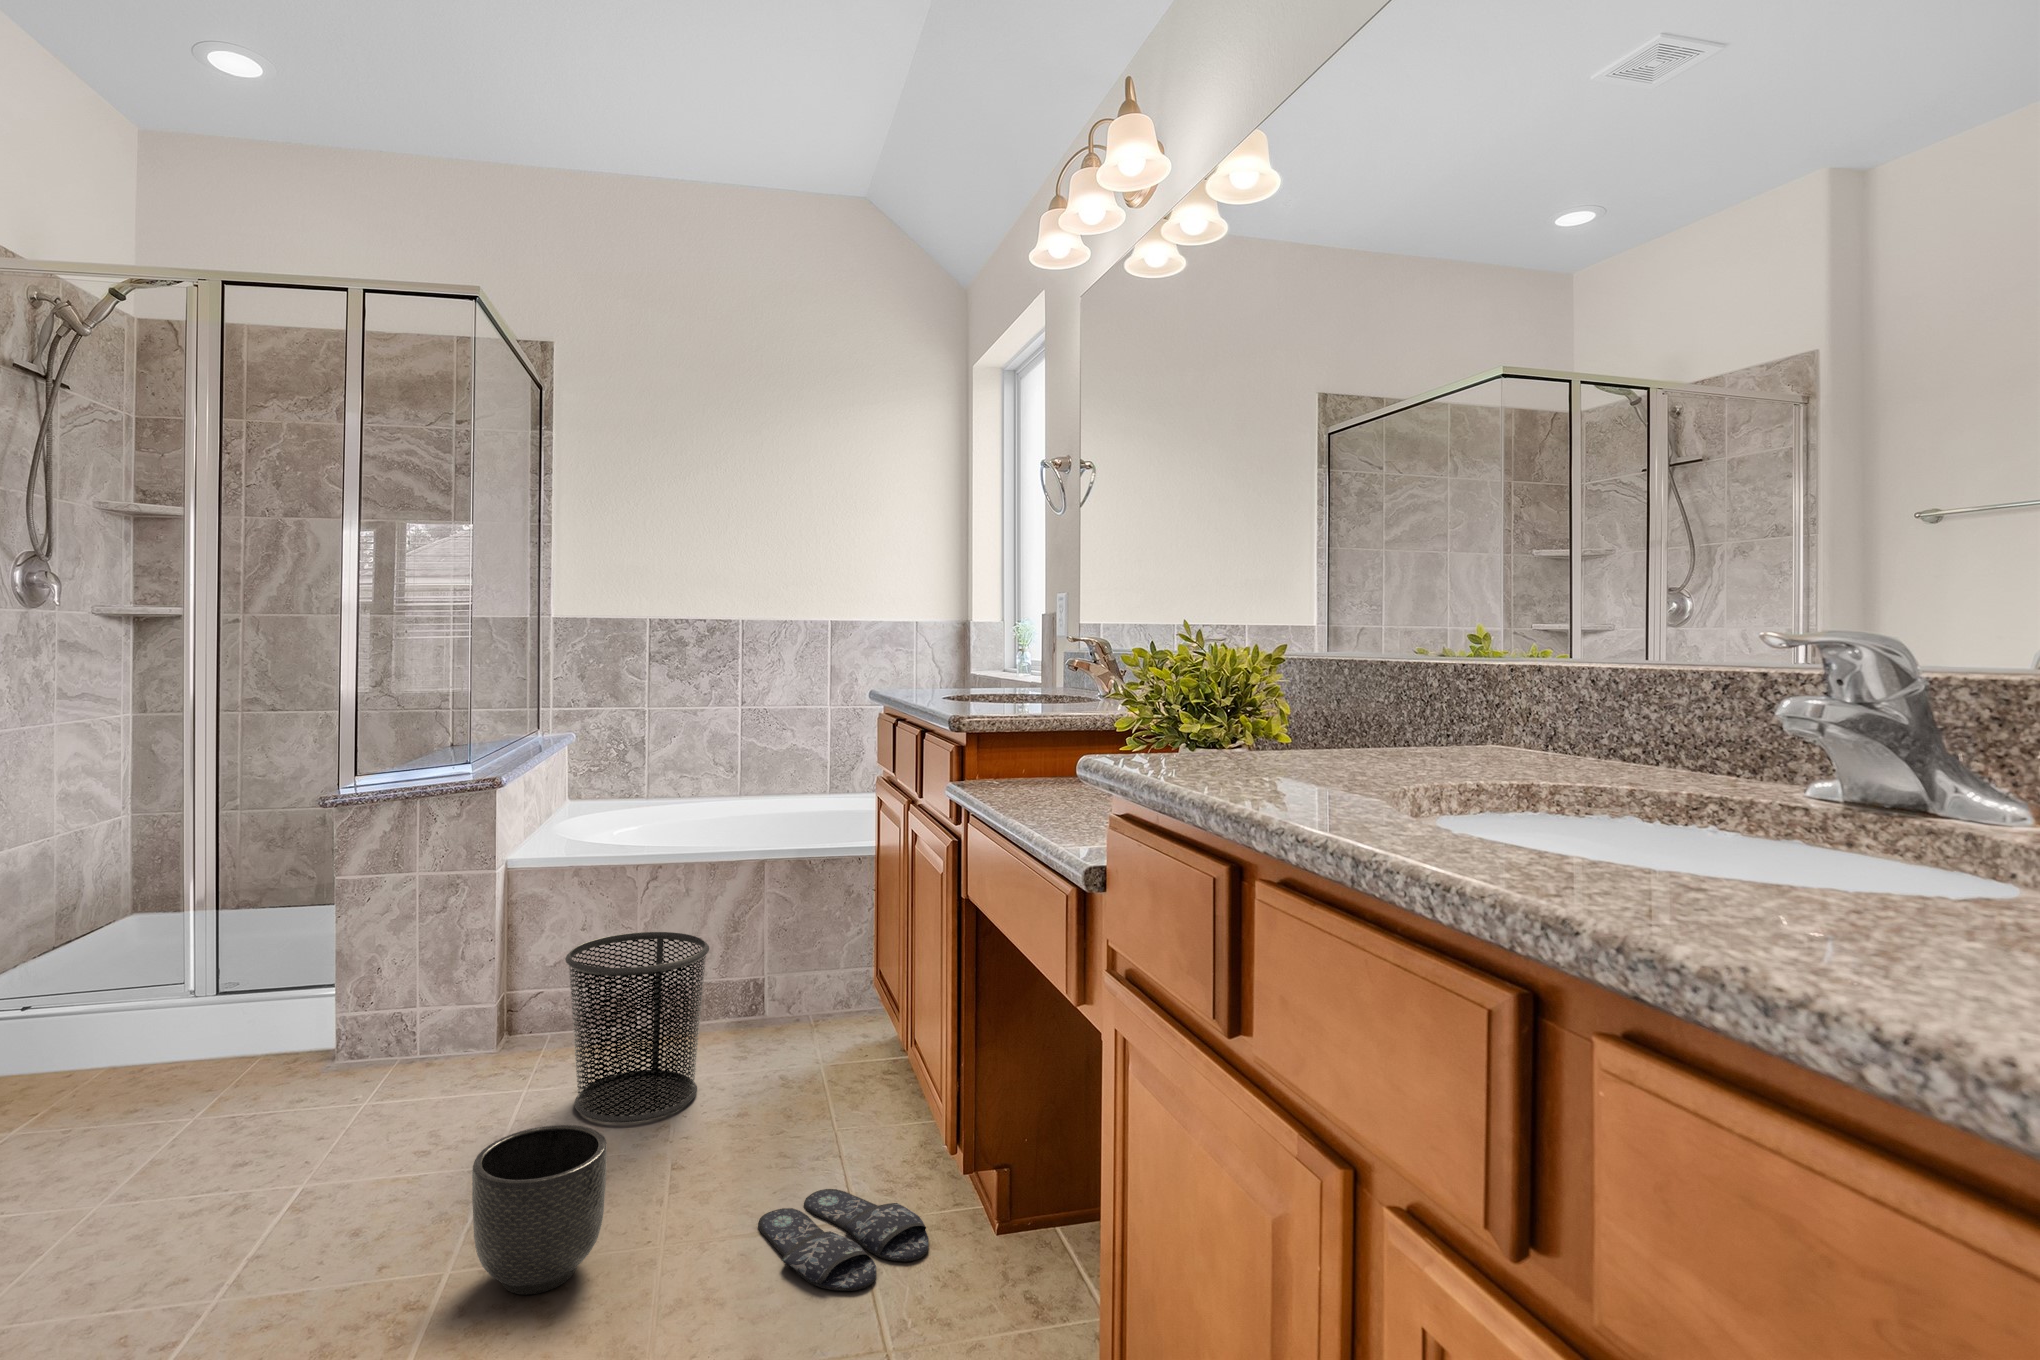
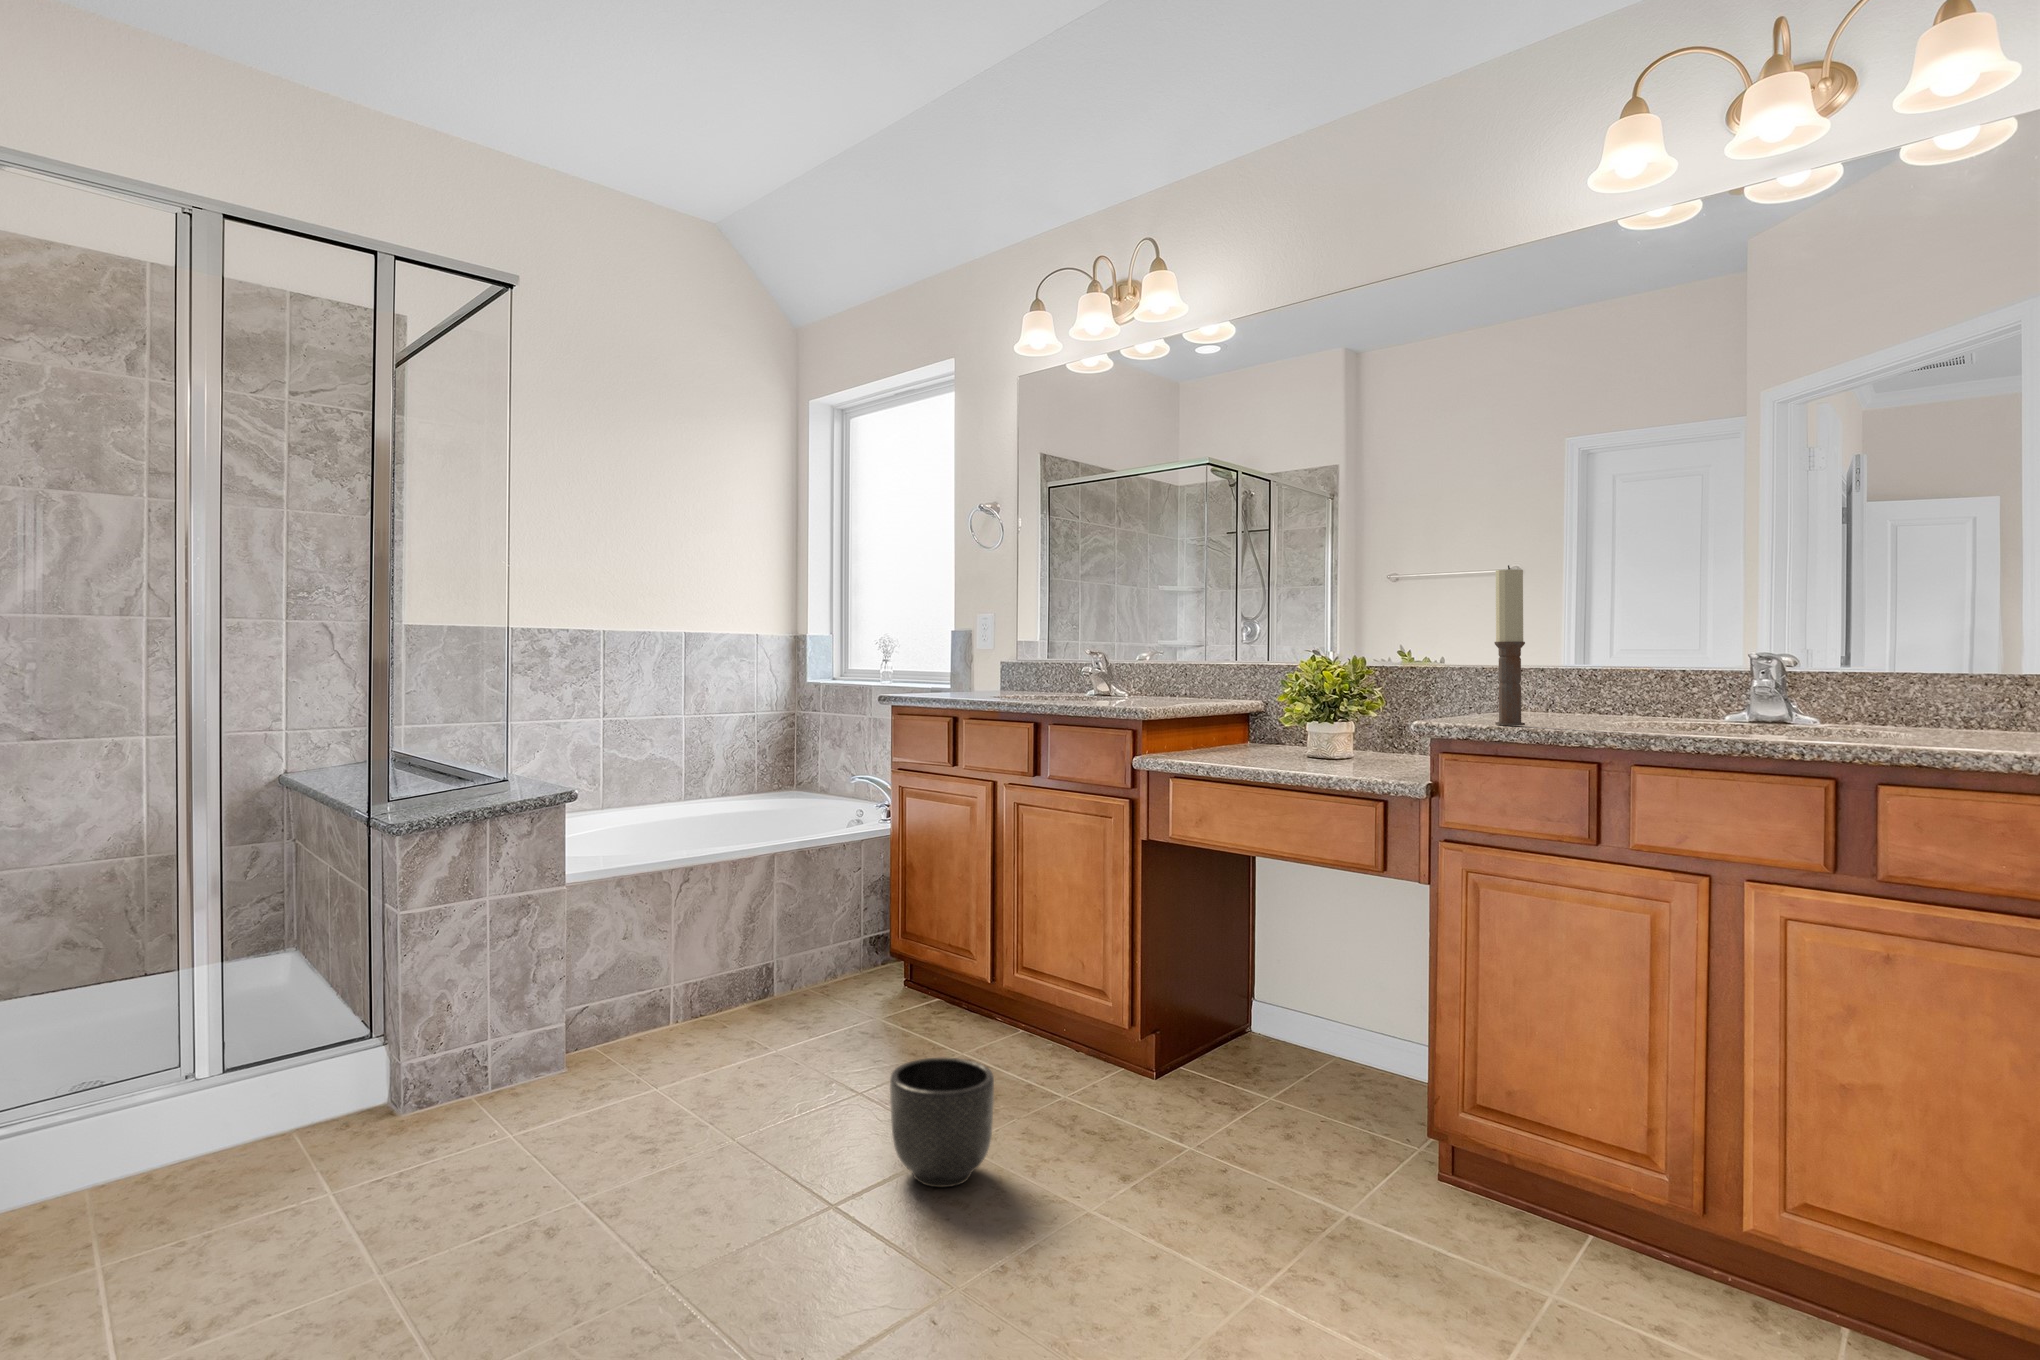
candle: none [1158,472,1210,772] -> present [1494,565,1525,726]
waste bin: present [565,932,709,1123] -> none [713,921,845,1095]
slippers: present [758,1189,929,1291] -> none [1026,1081,1160,1129]

